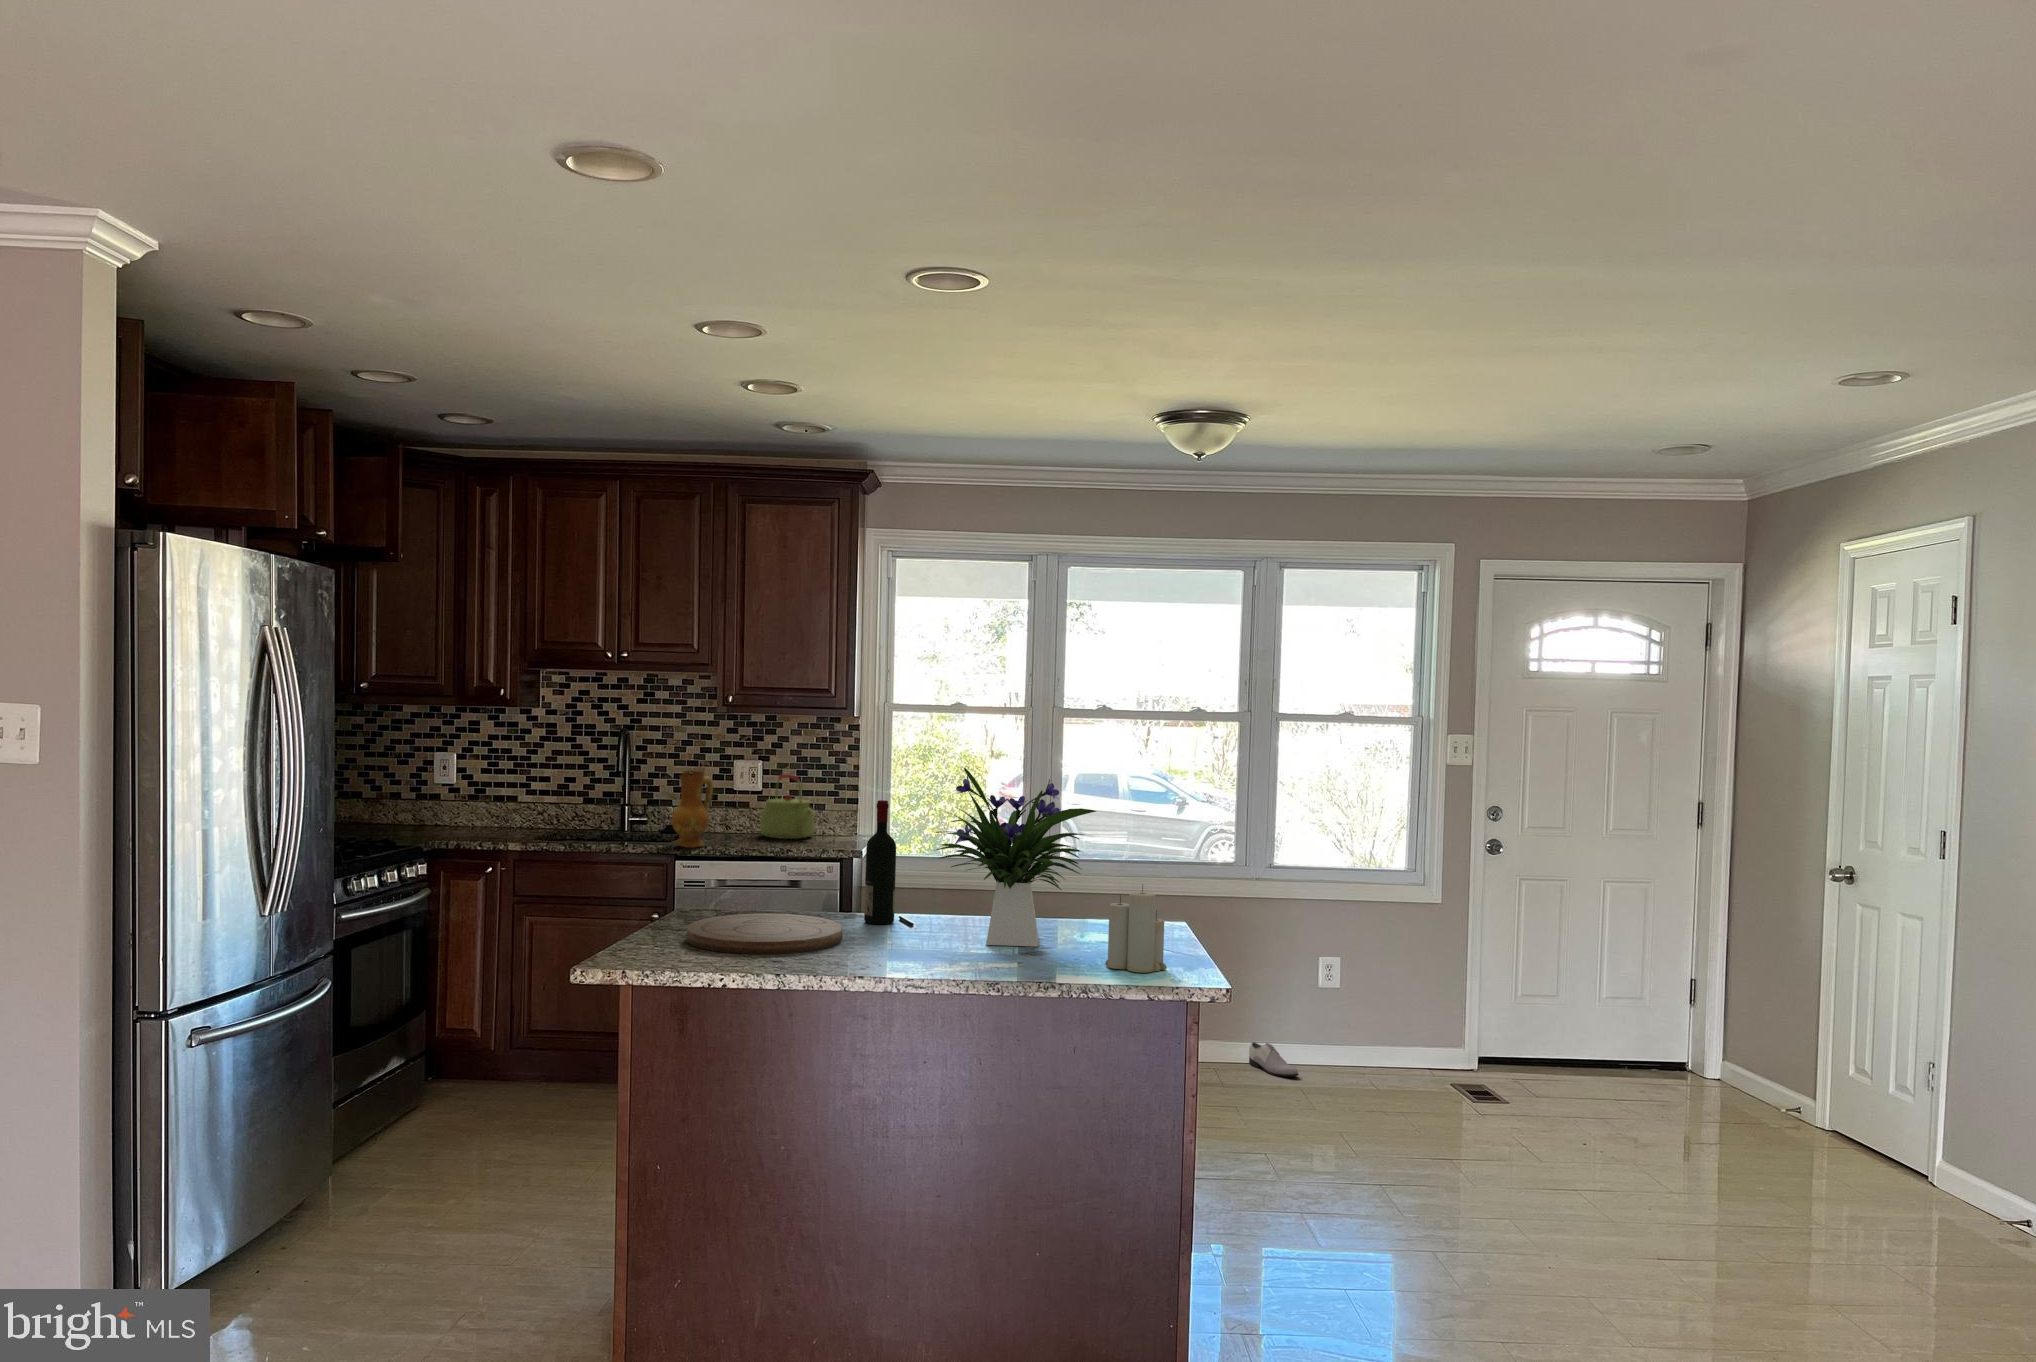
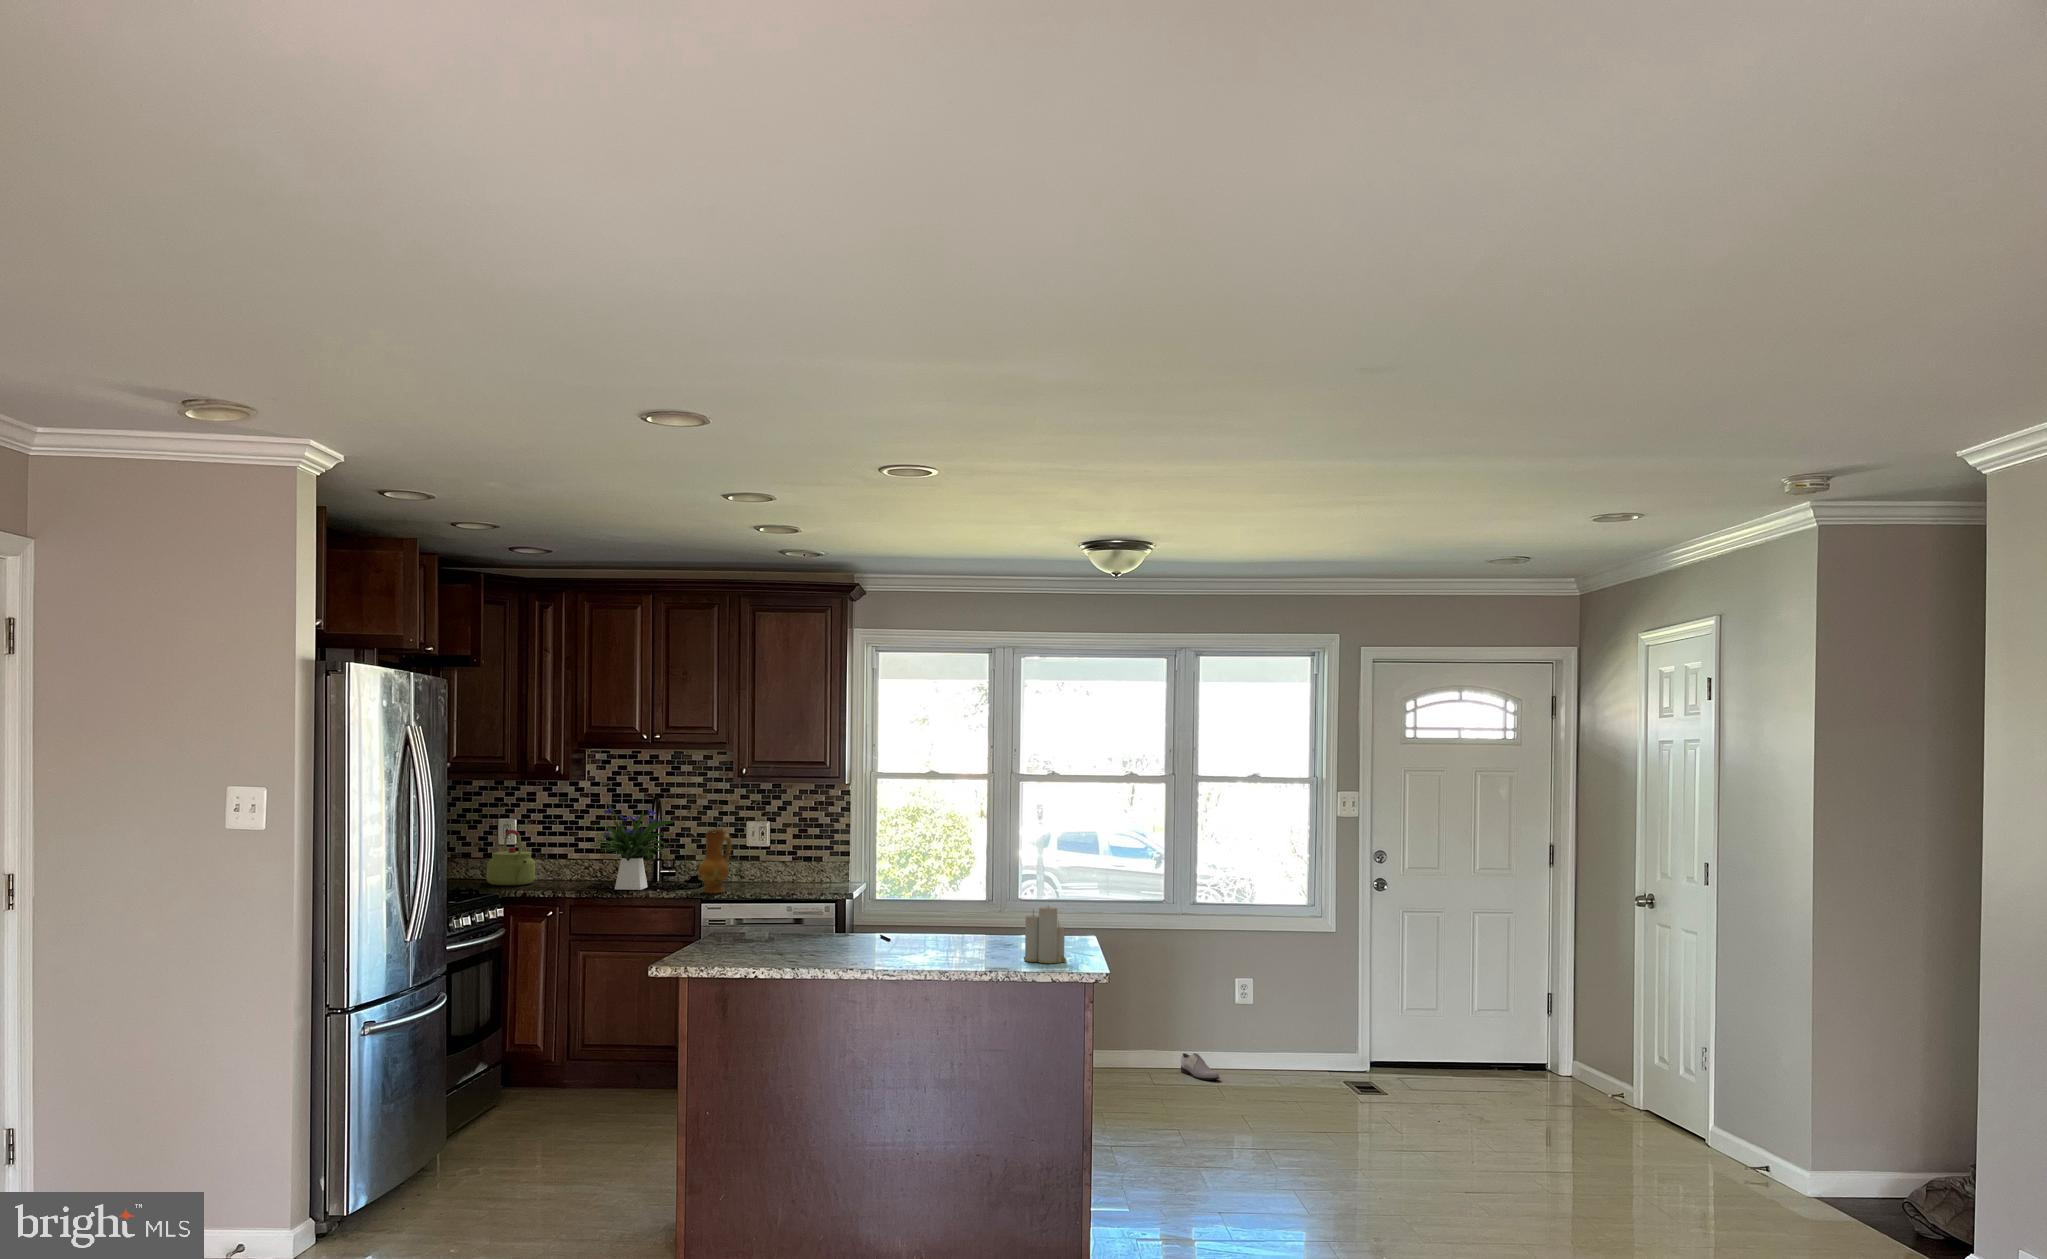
flower arrangement: present [936,768,1096,947] -> present [593,801,674,890]
kettle: present [760,774,814,839] -> present [486,830,535,885]
wine bottle: present [864,800,896,924] -> none [854,847,878,939]
cutting board: present [687,913,843,954] -> none [726,932,838,957]

